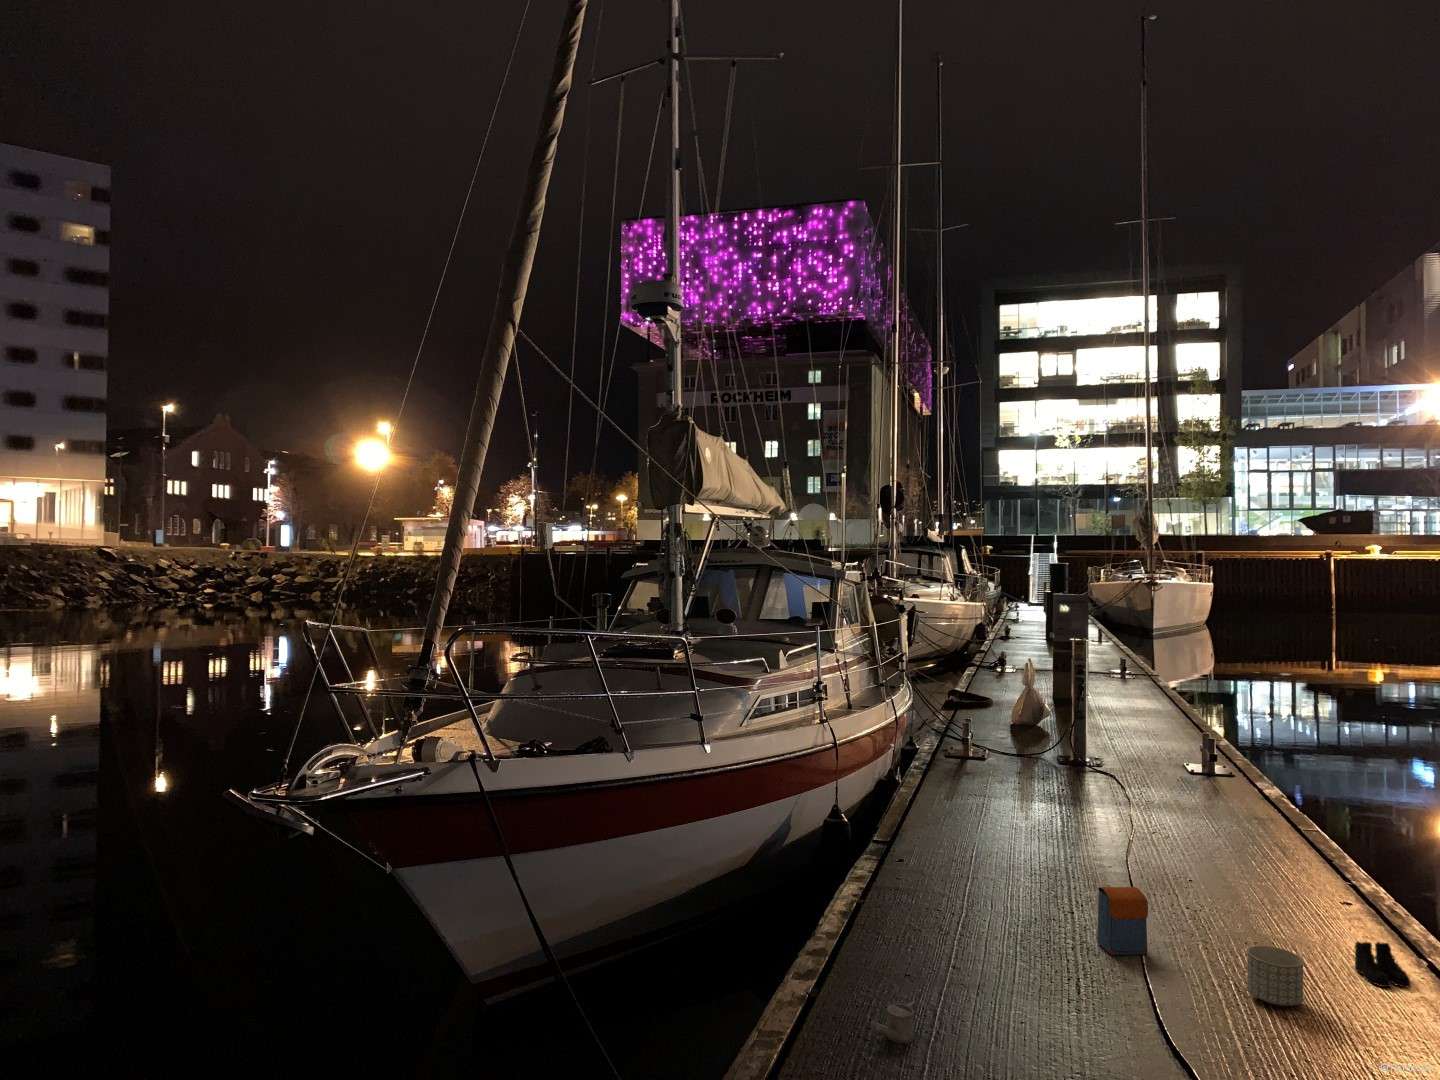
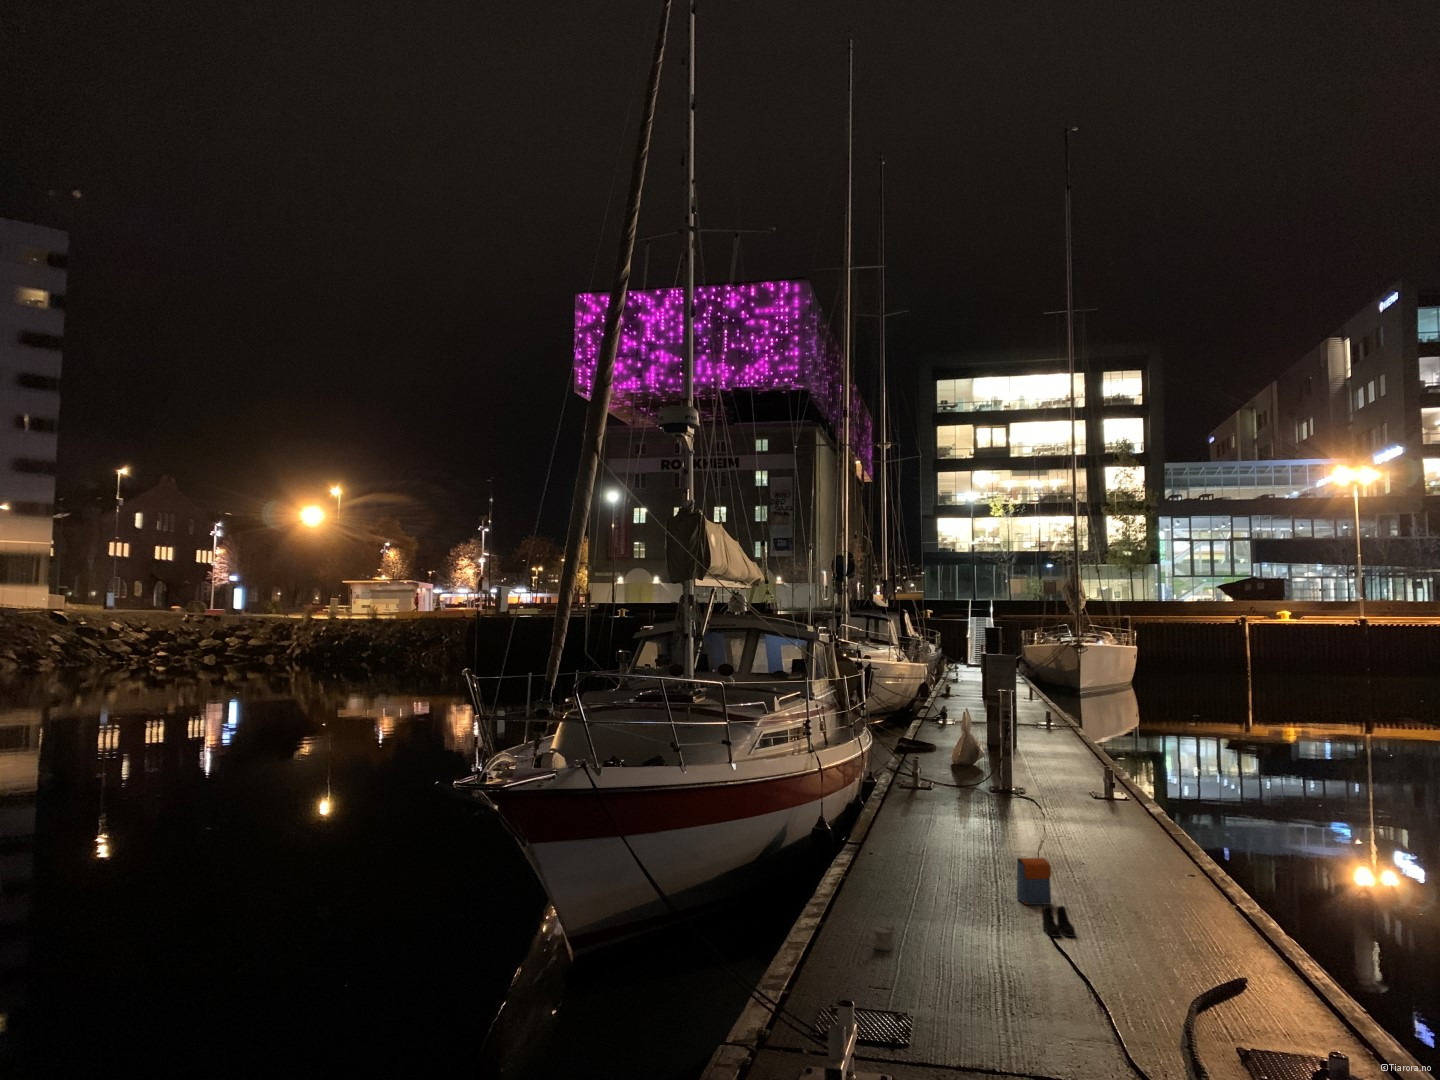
boots: present [1355,941,1411,988] -> present [1042,906,1075,937]
planter: present [1247,946,1303,1006] -> none [1115,890,1151,928]

